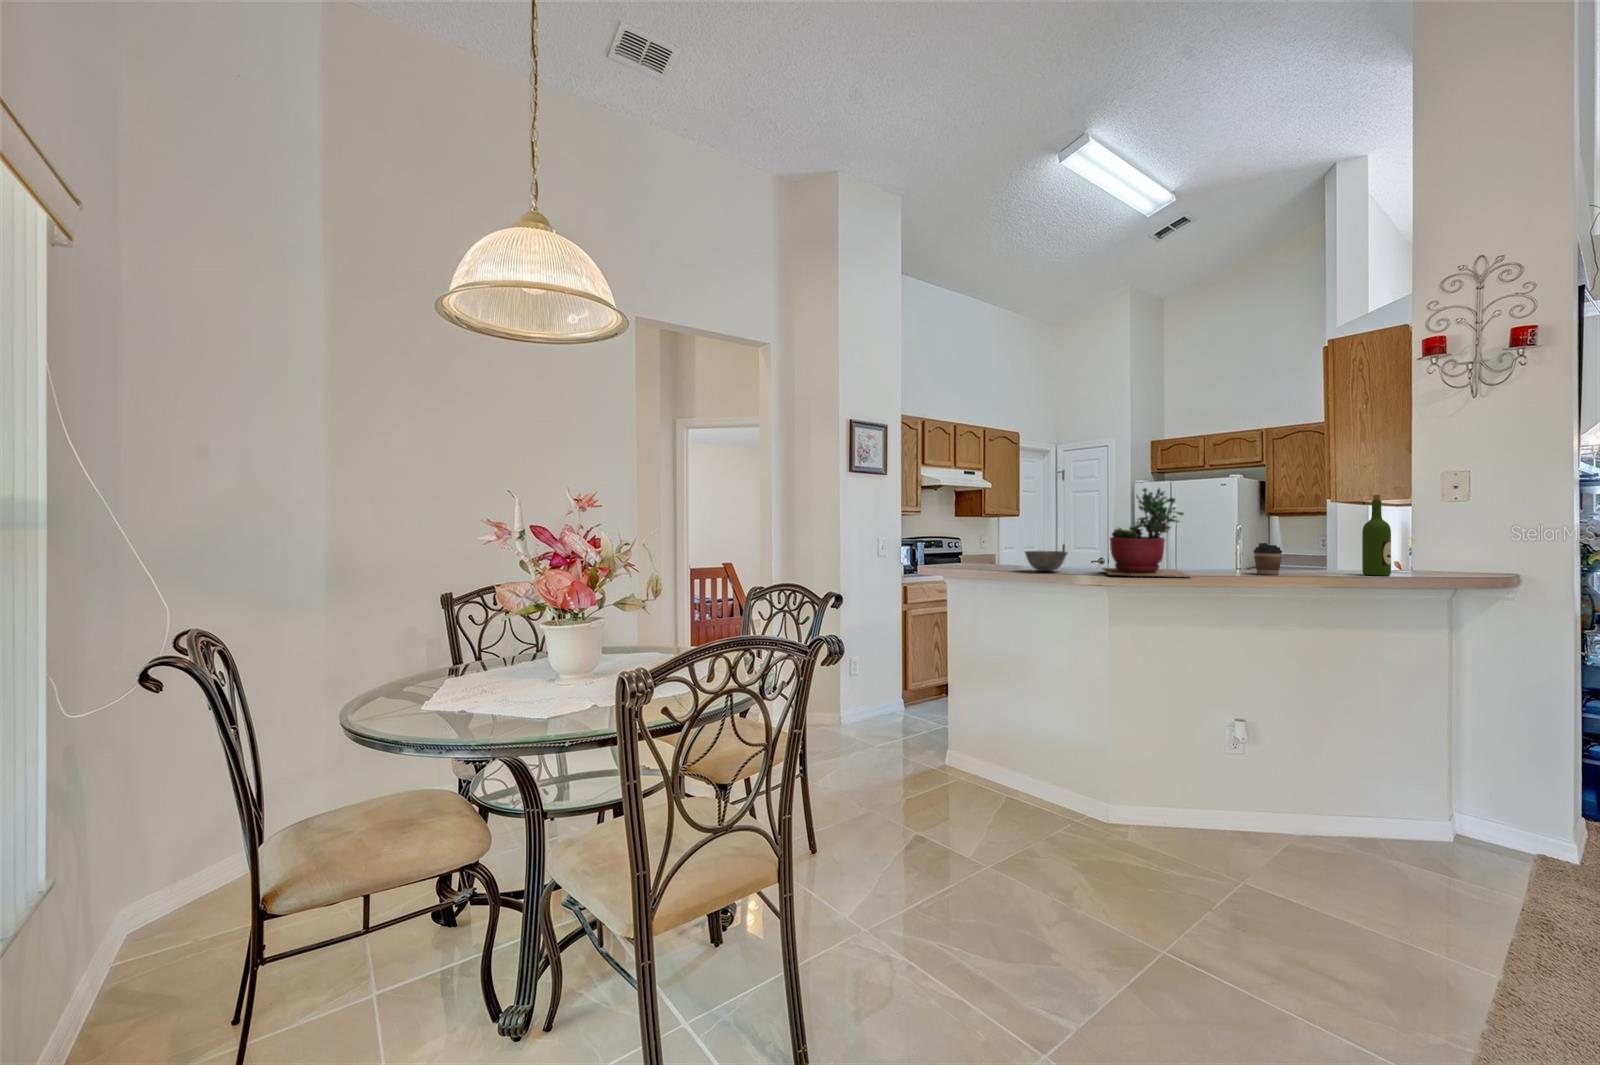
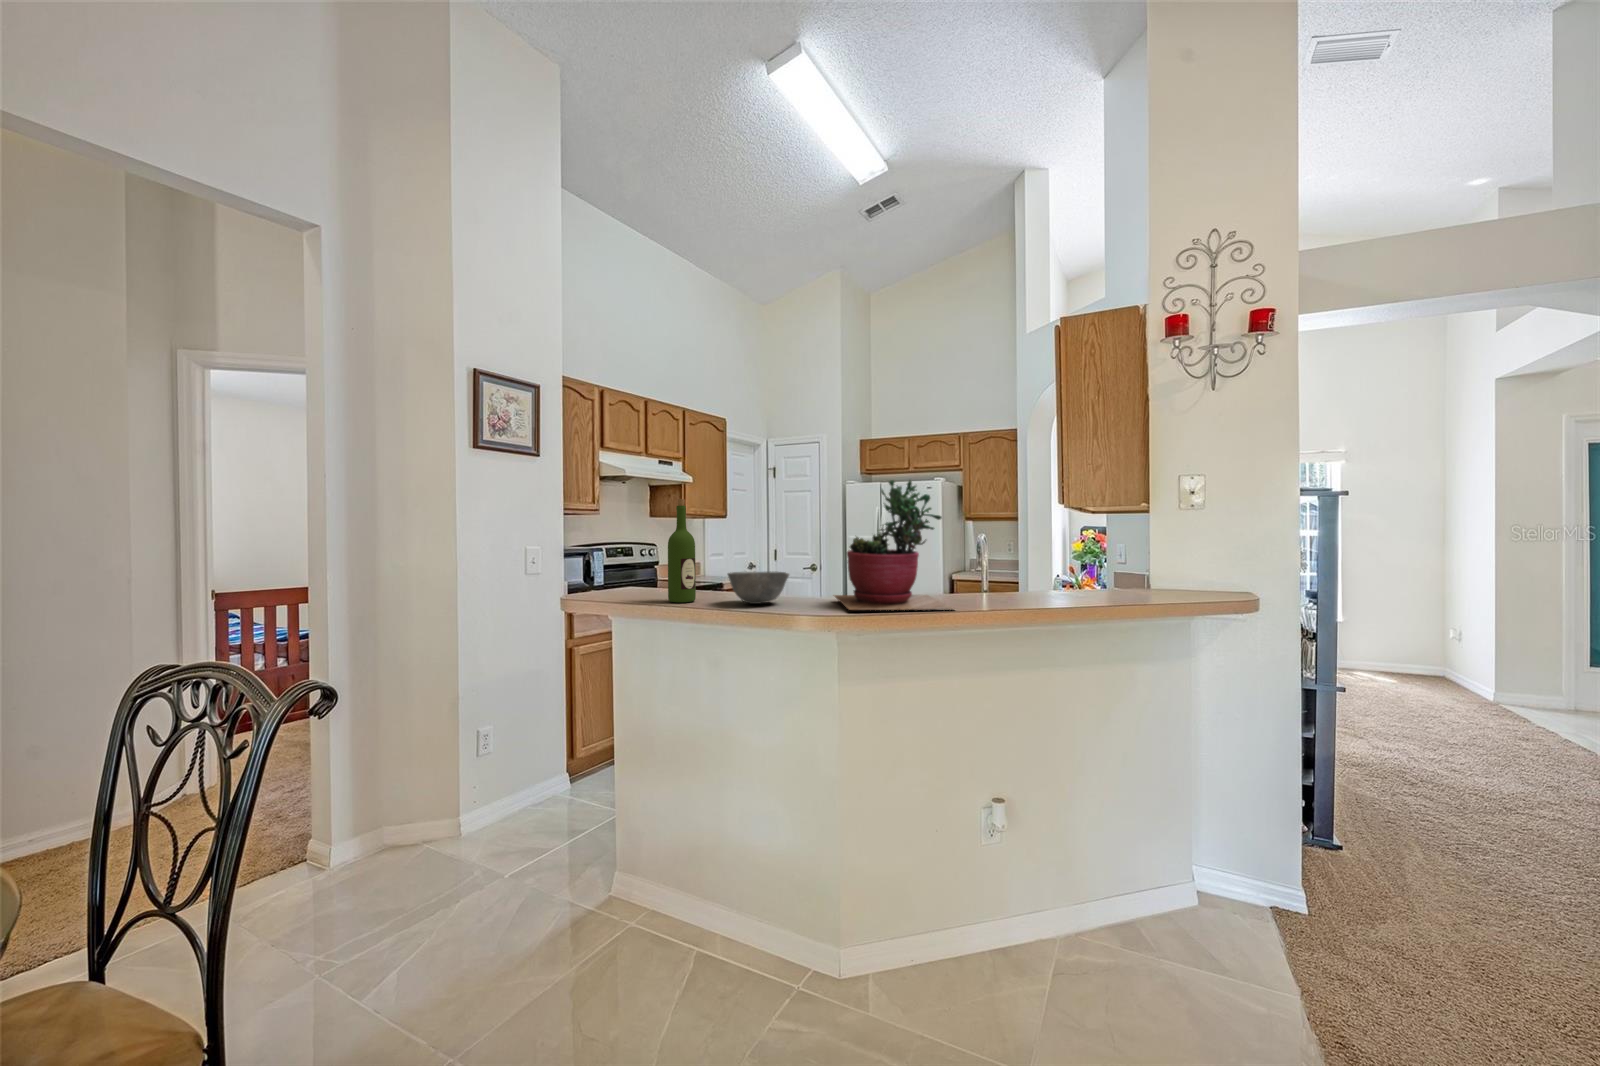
wine bottle: present [1362,495,1391,576] -> present [668,499,696,602]
coffee cup: present [1253,543,1282,575] -> none [1016,557,1048,599]

